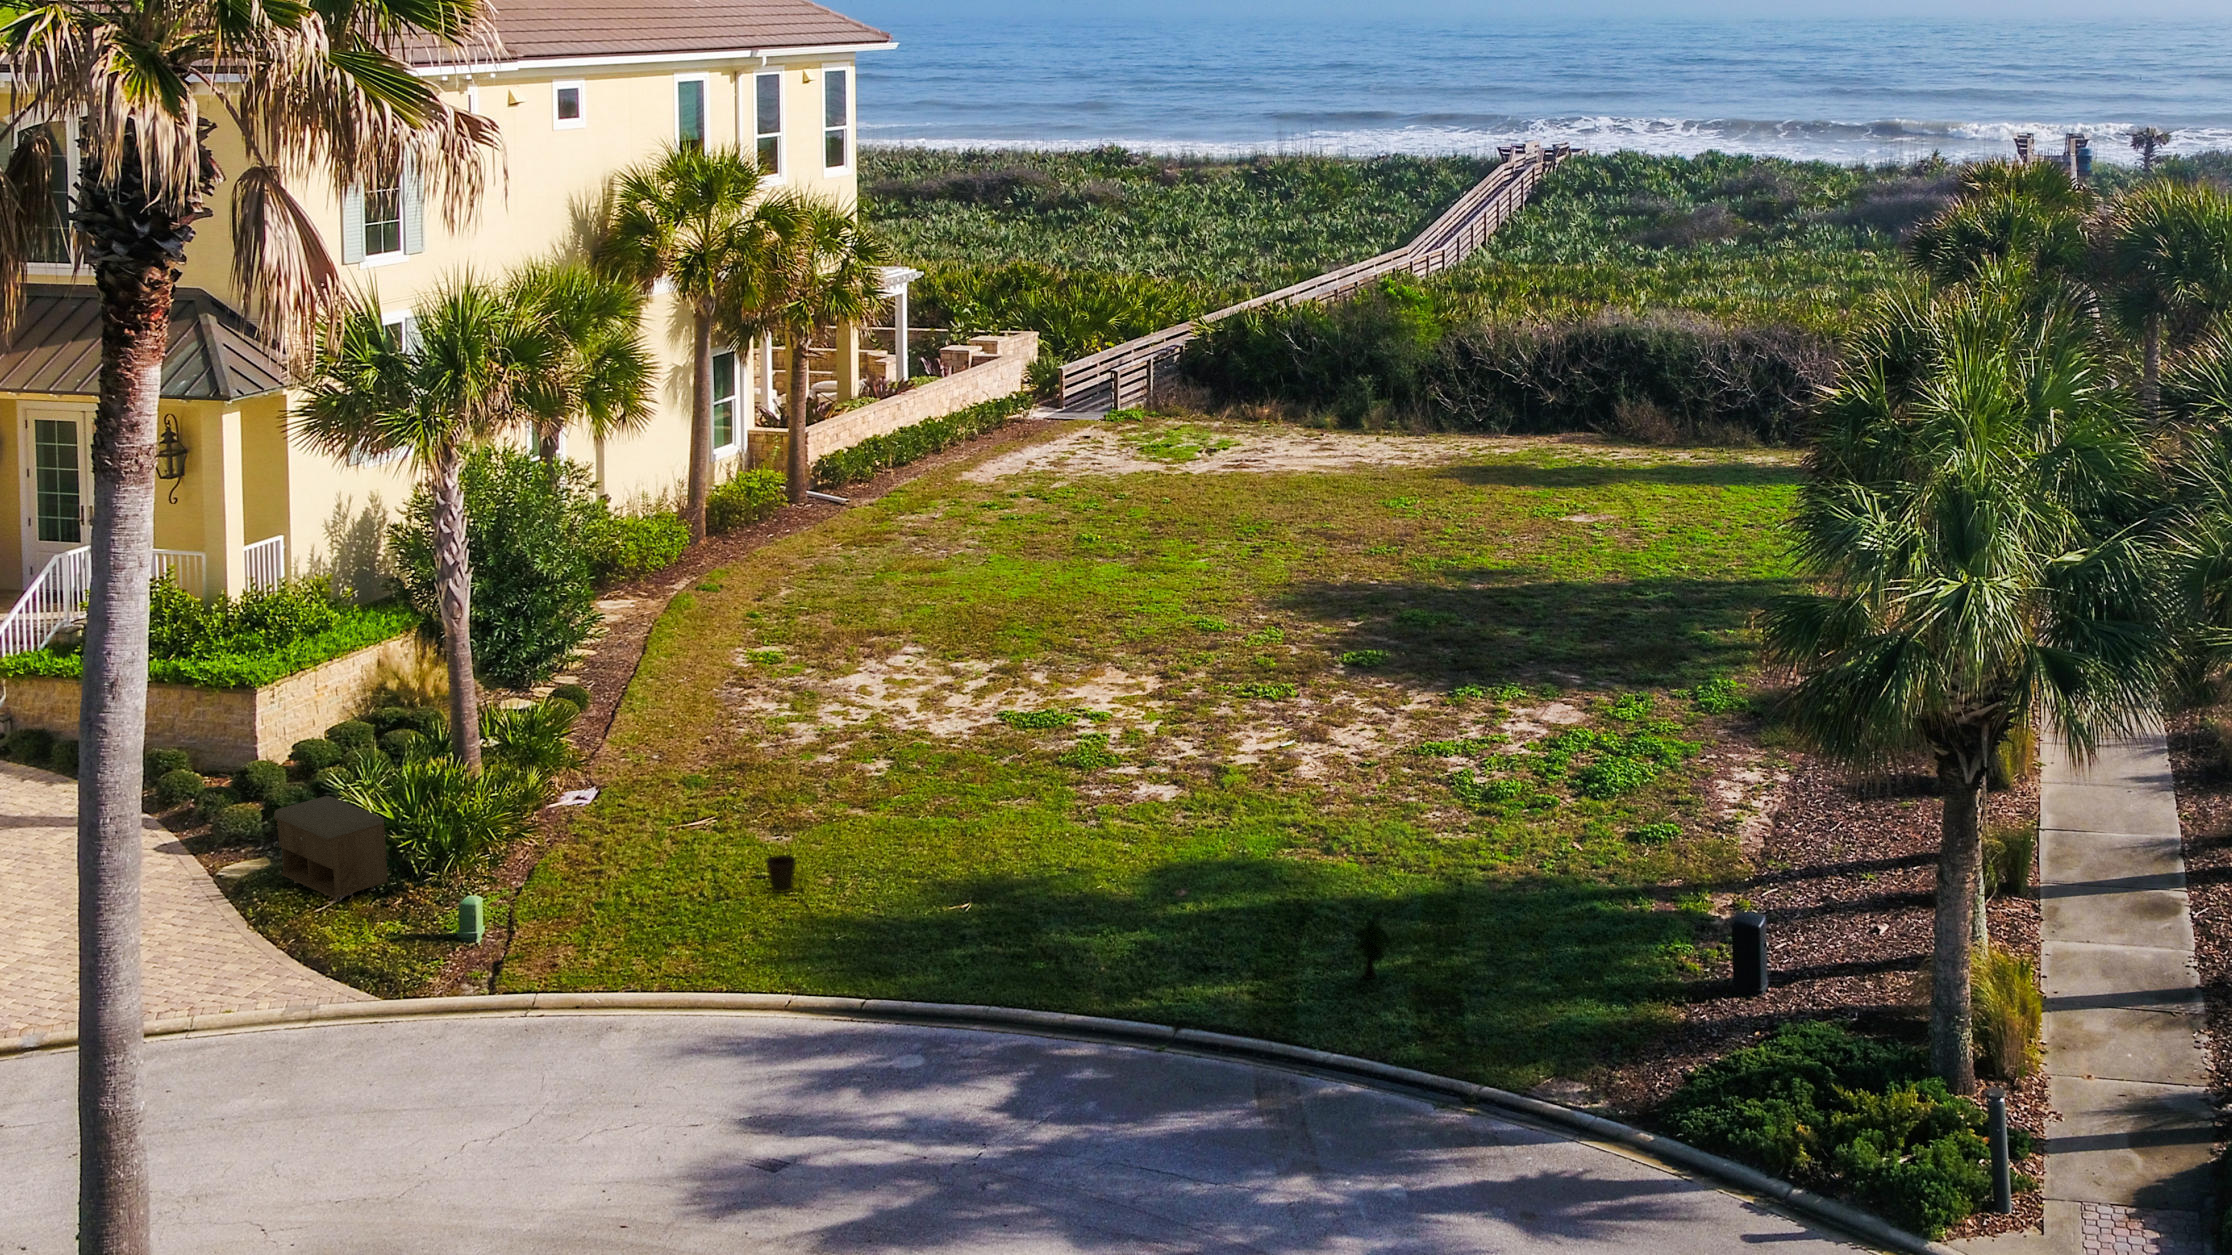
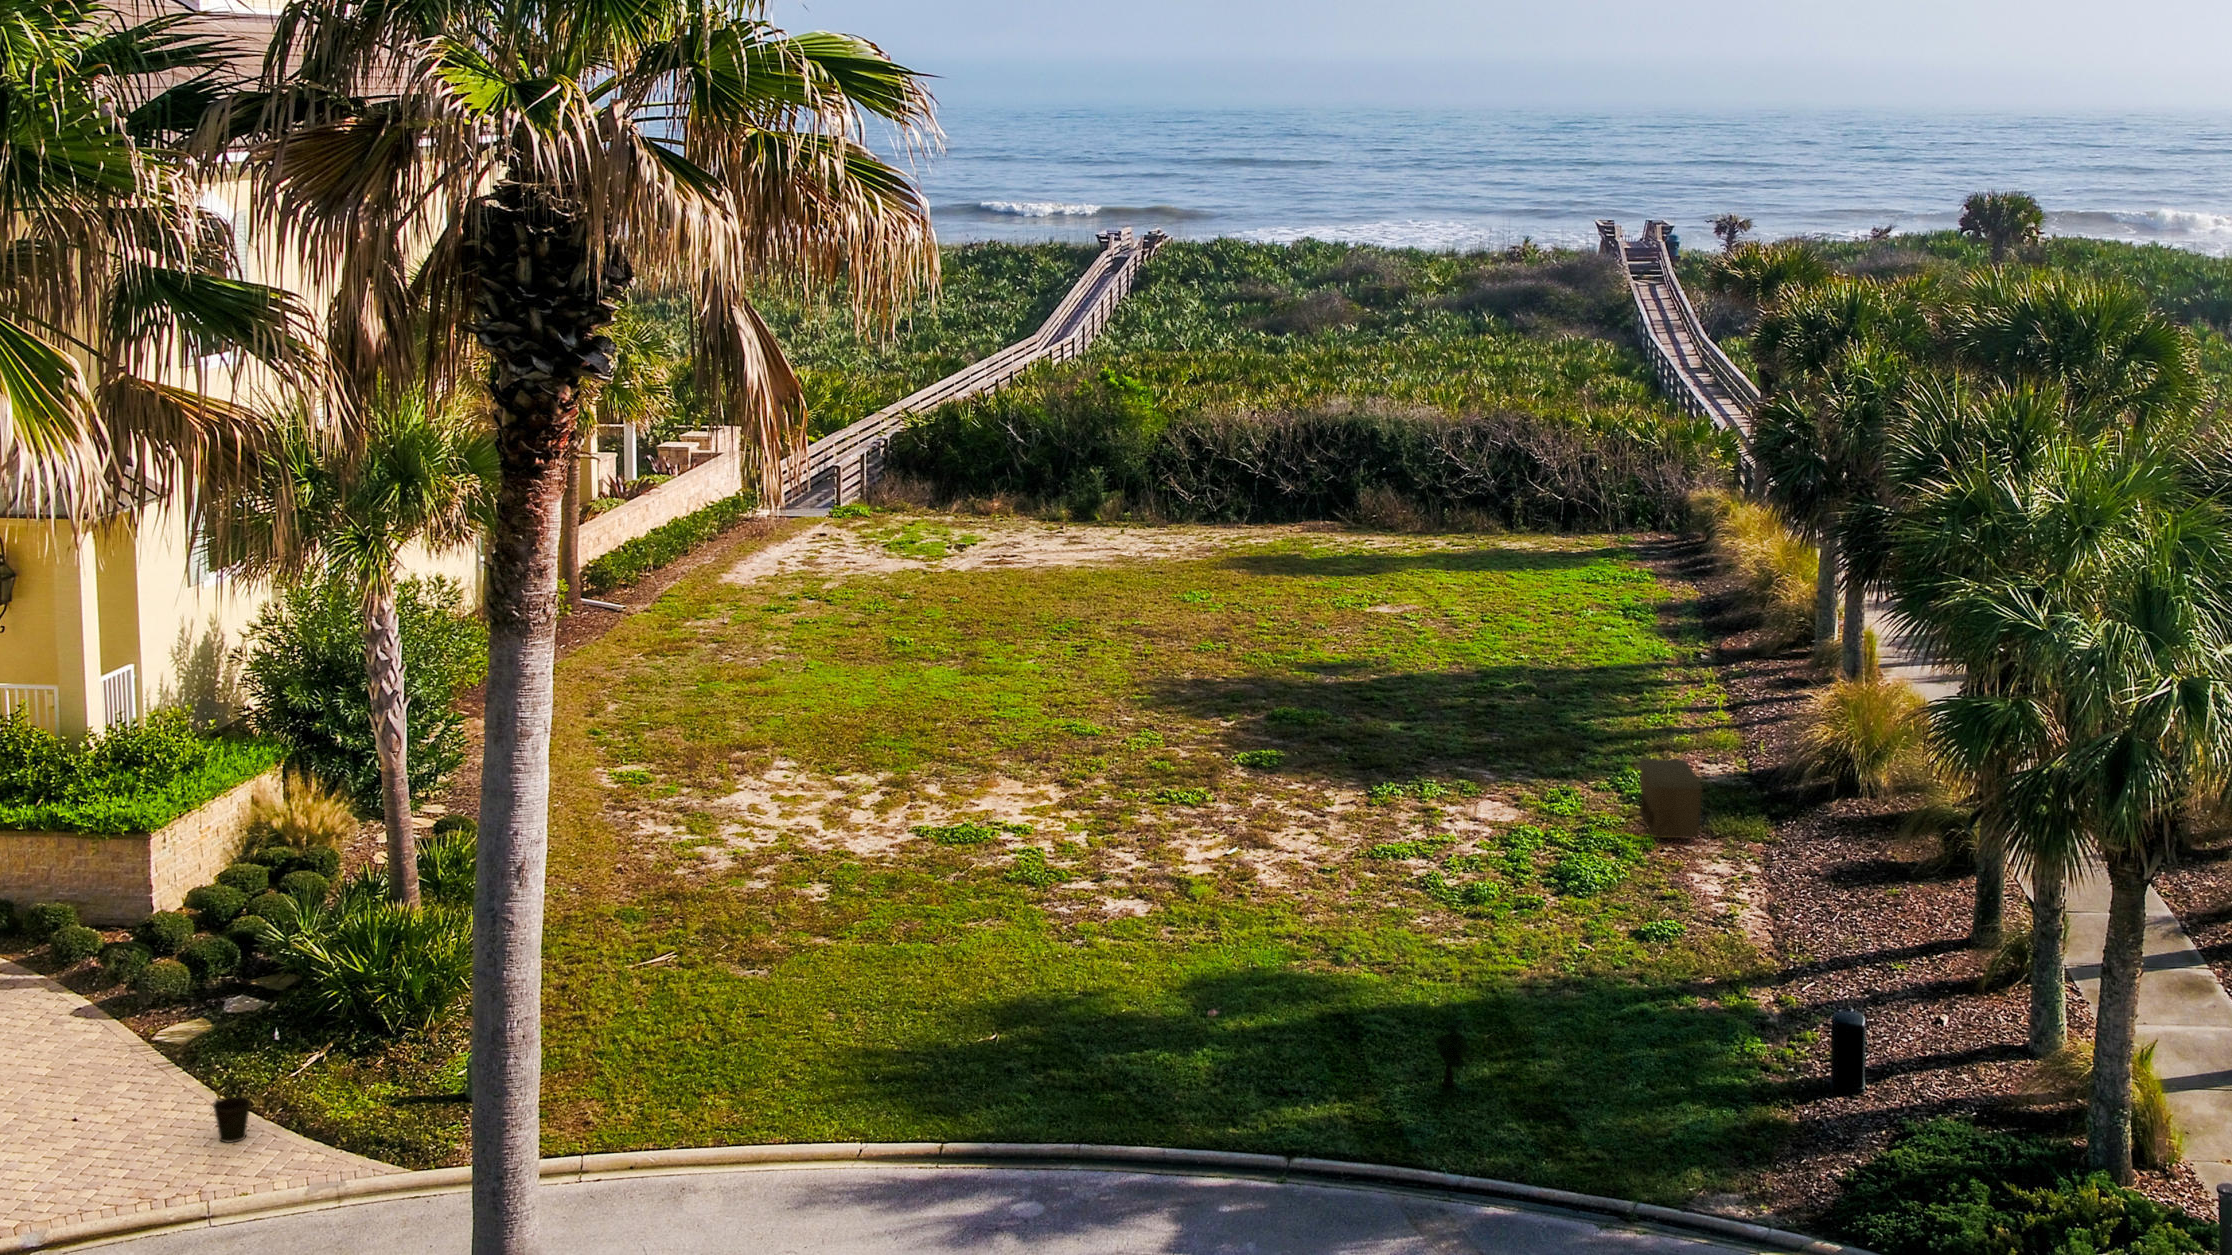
storage bench: present [274,796,388,902] -> present [1638,758,1702,843]
bucket: present [766,855,796,893] -> present [212,1096,251,1143]

